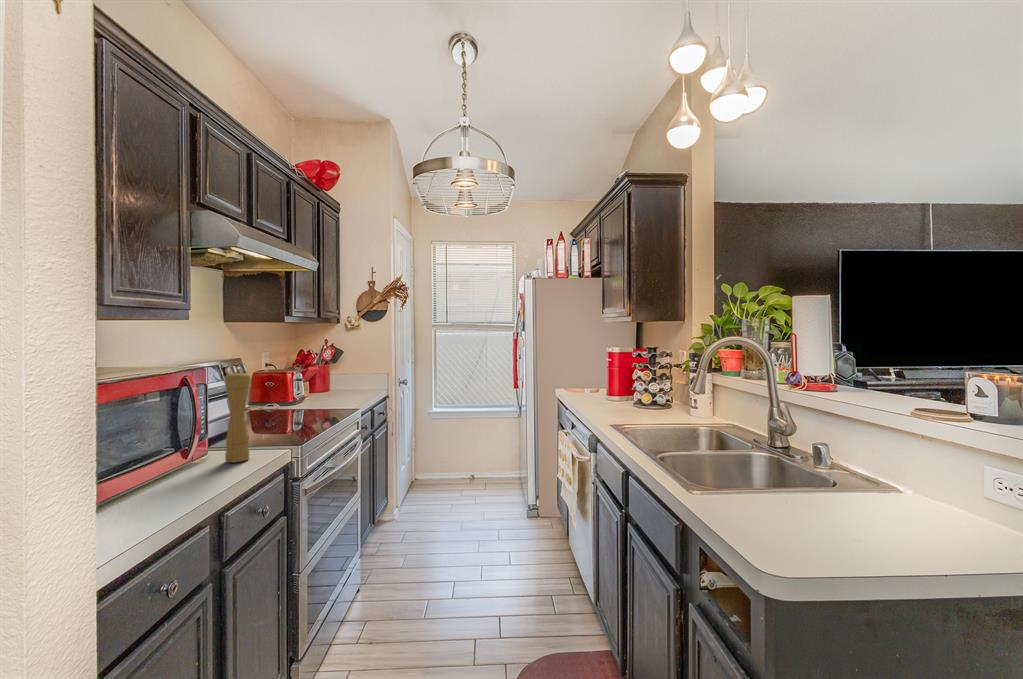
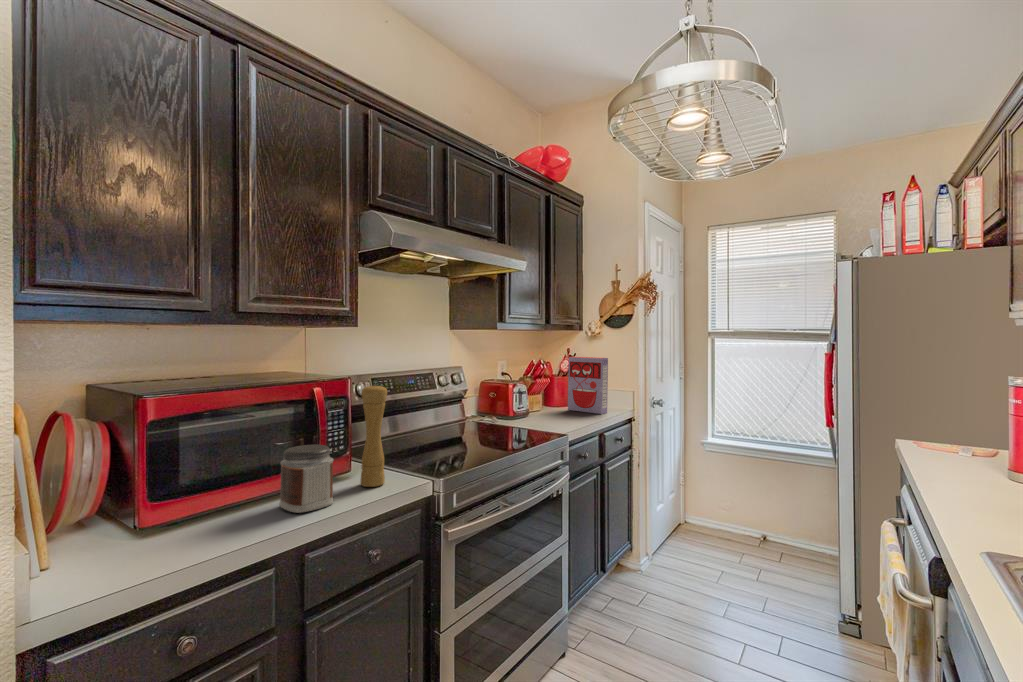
cereal box: none [334,346,371,394] -> present [568,357,608,414]
jar: none [170,427,226,486] -> present [279,445,334,513]

